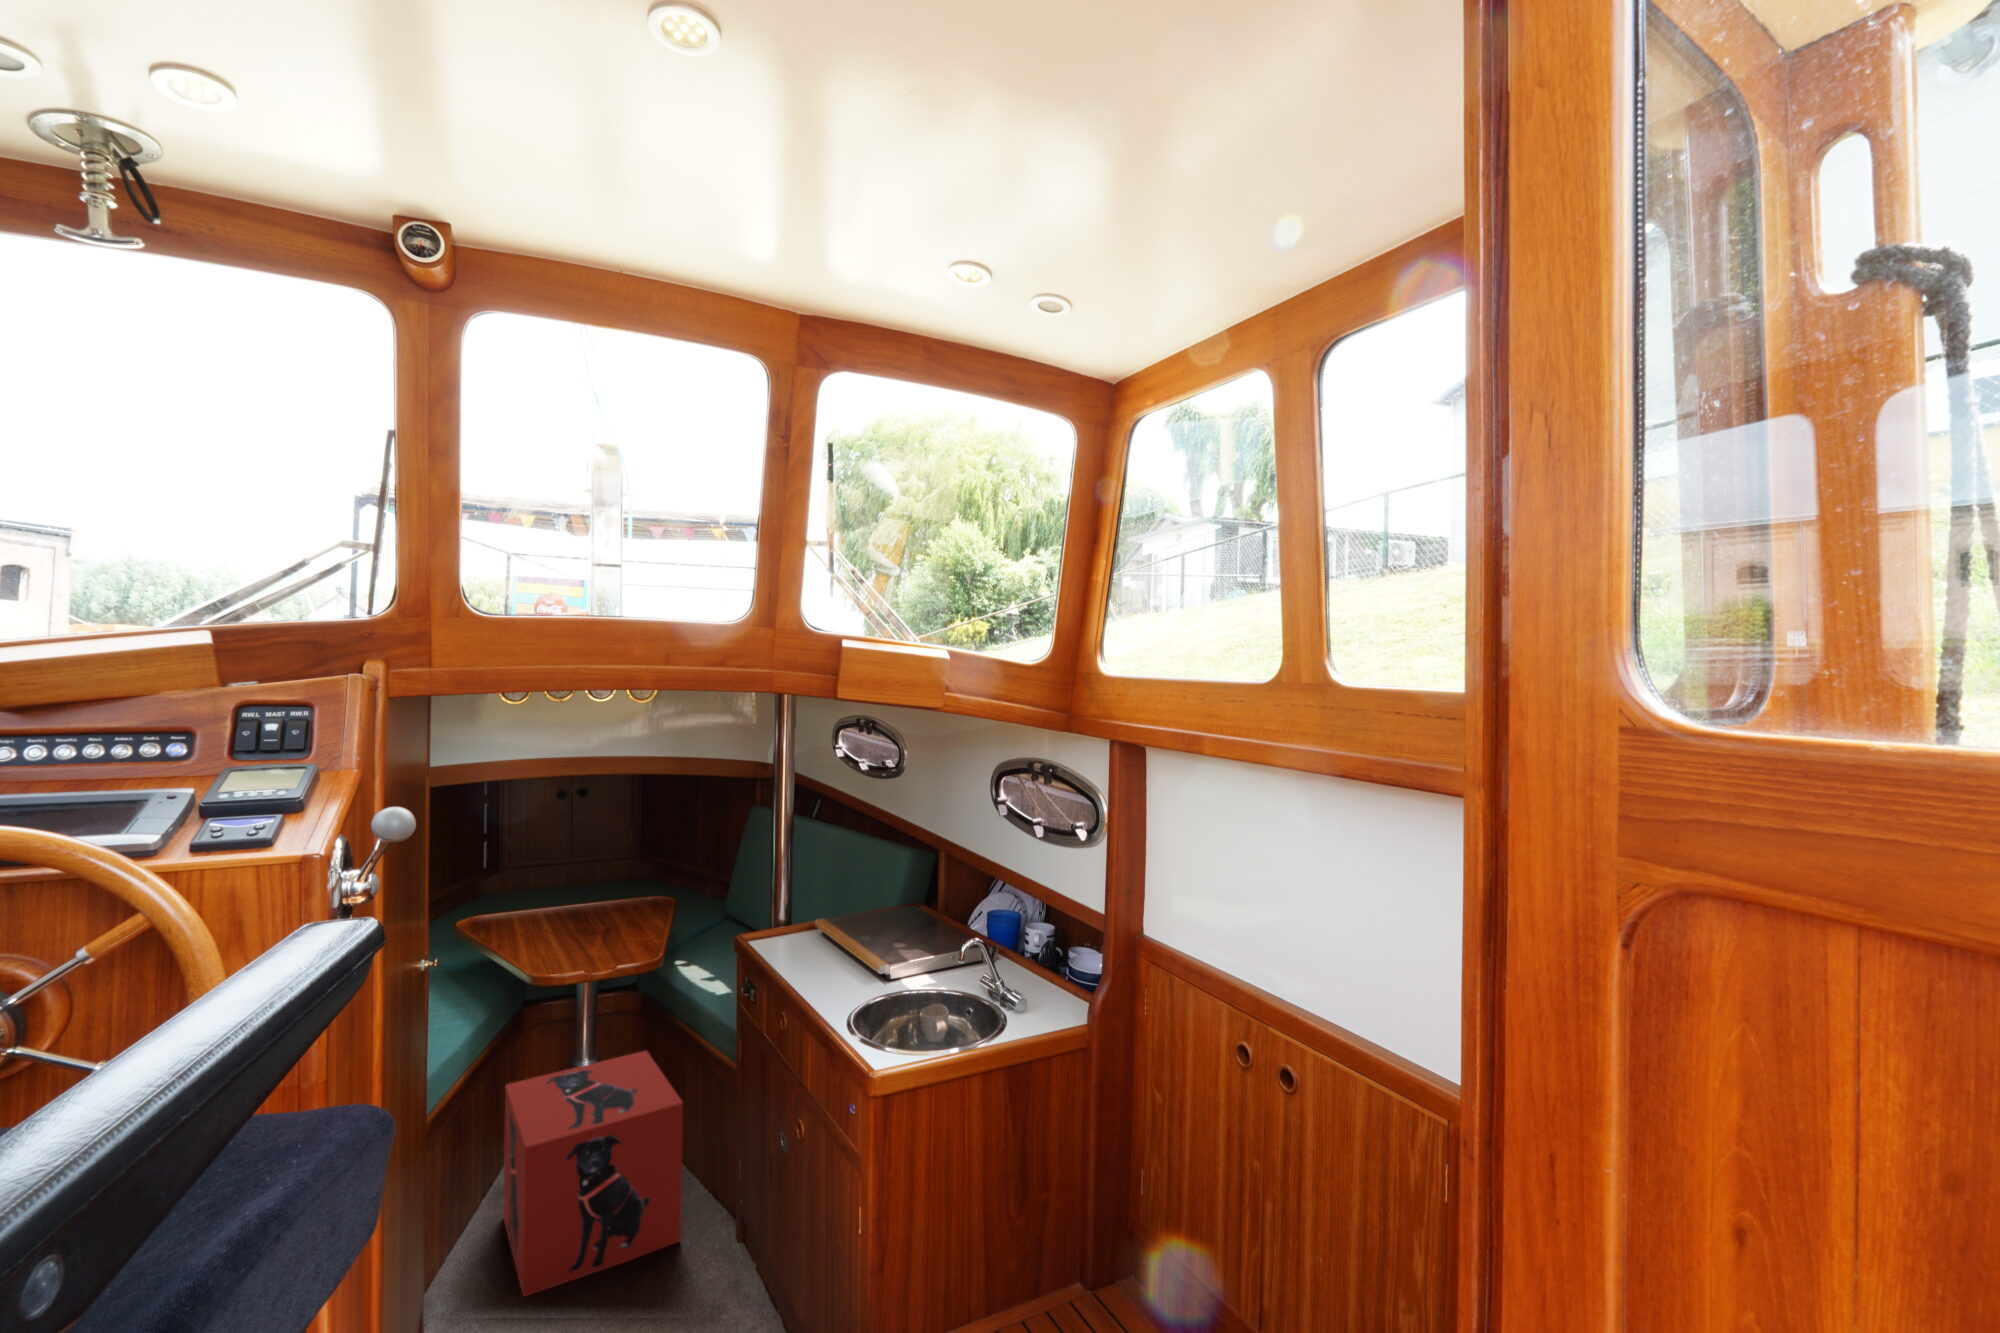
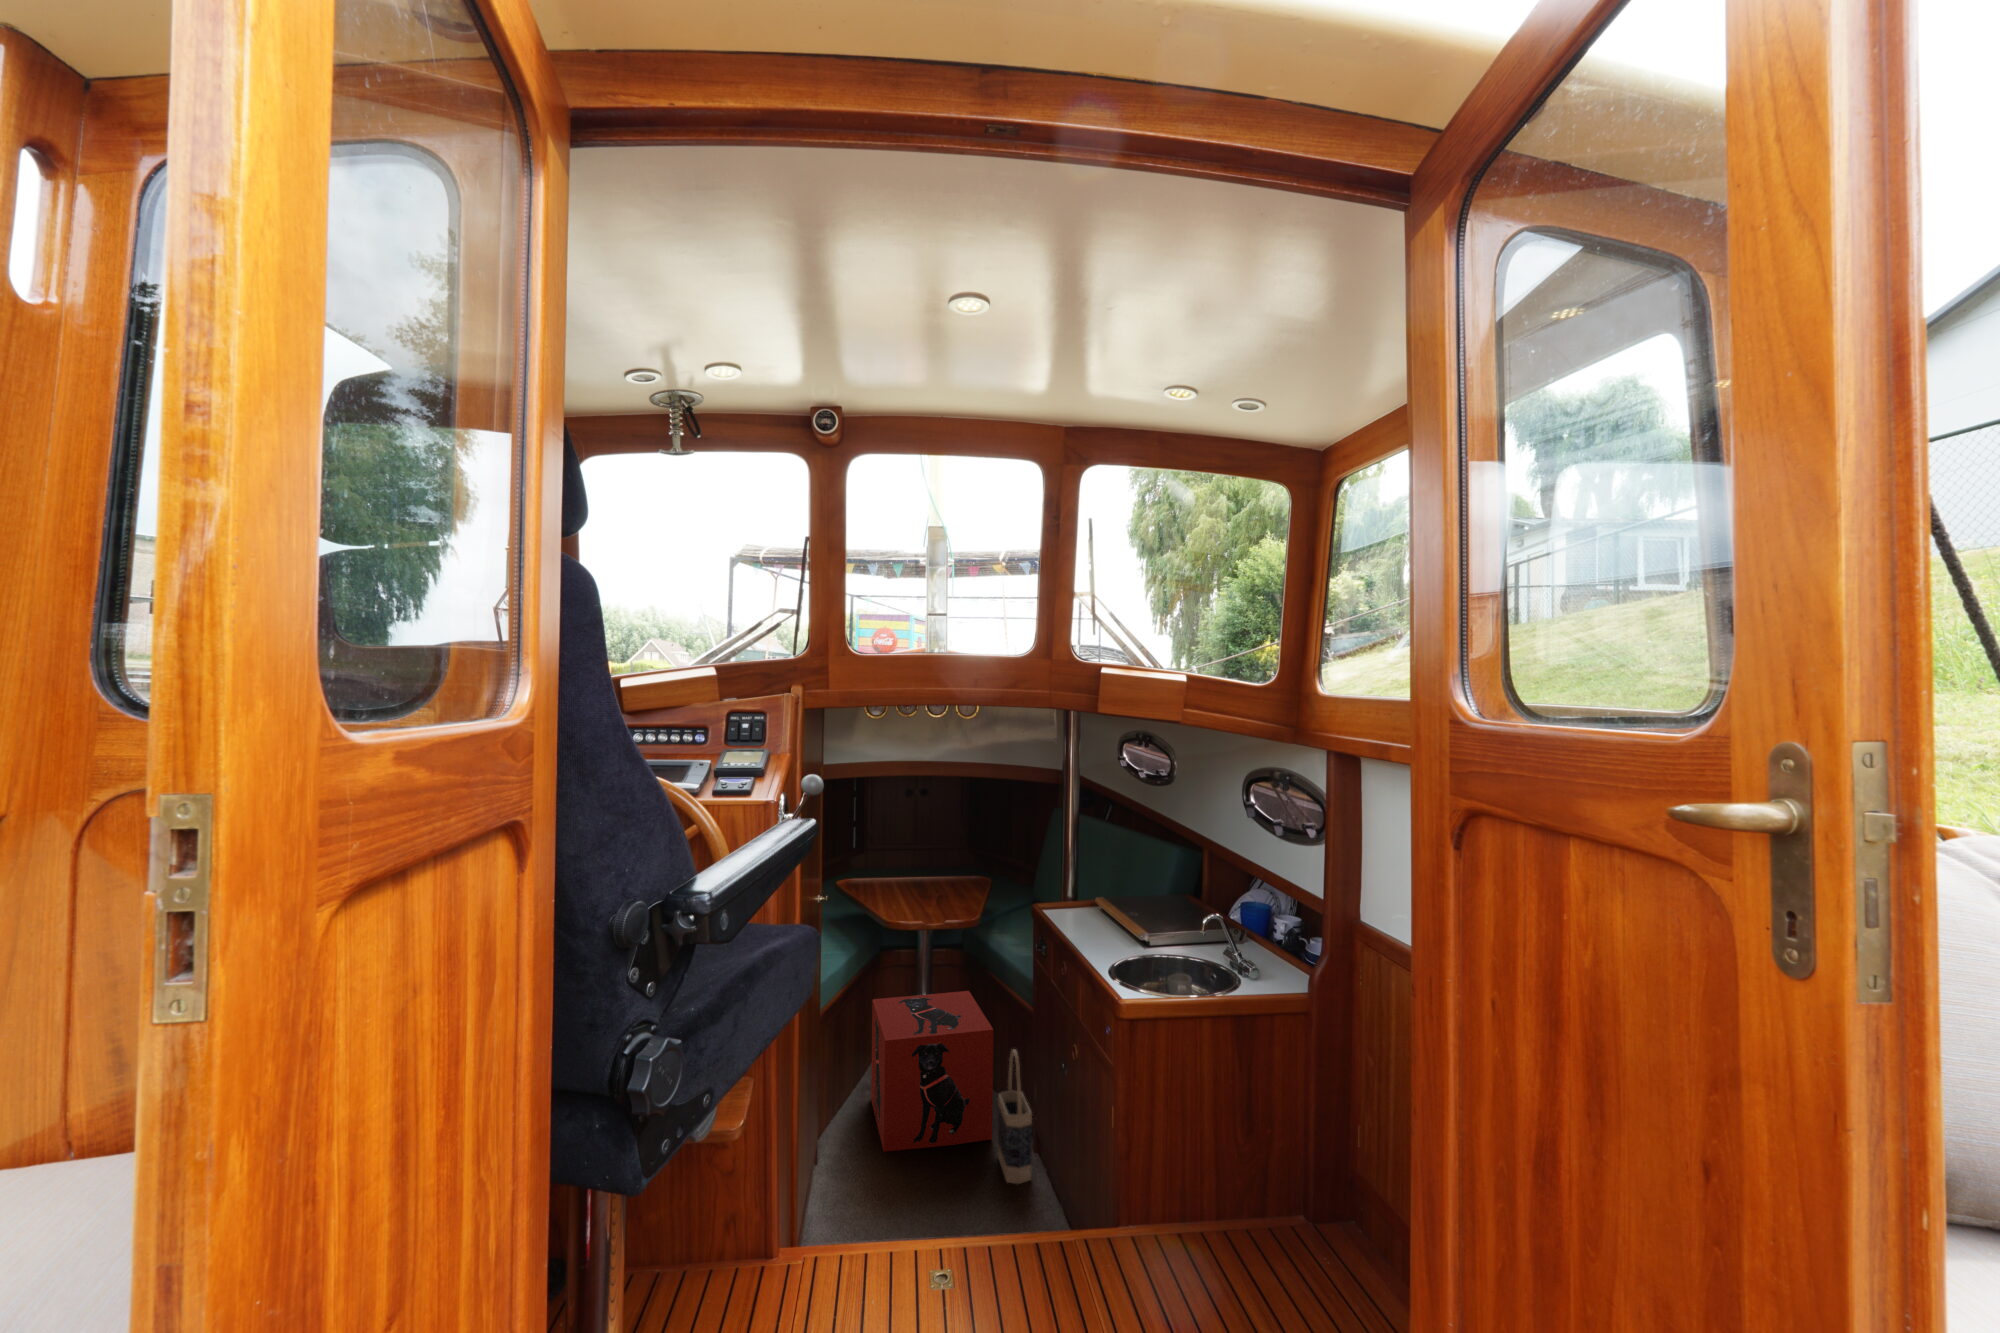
bag: none [689,1126,737,1301] -> present [998,1049,1032,1184]

